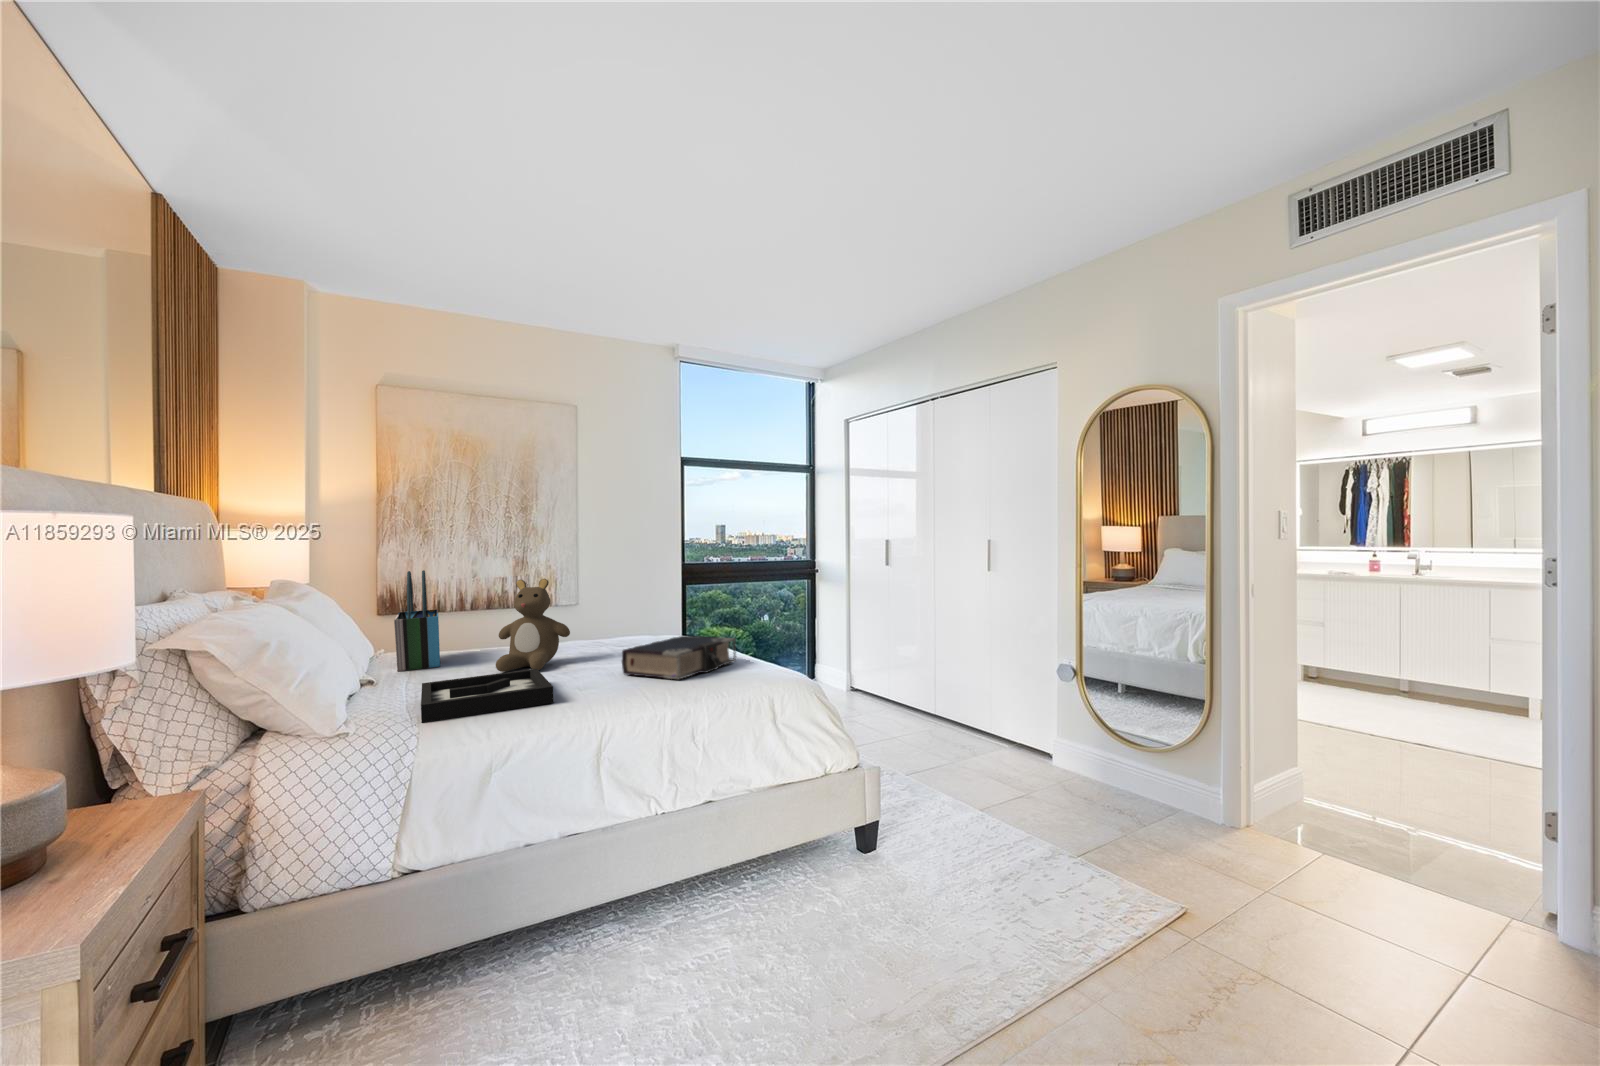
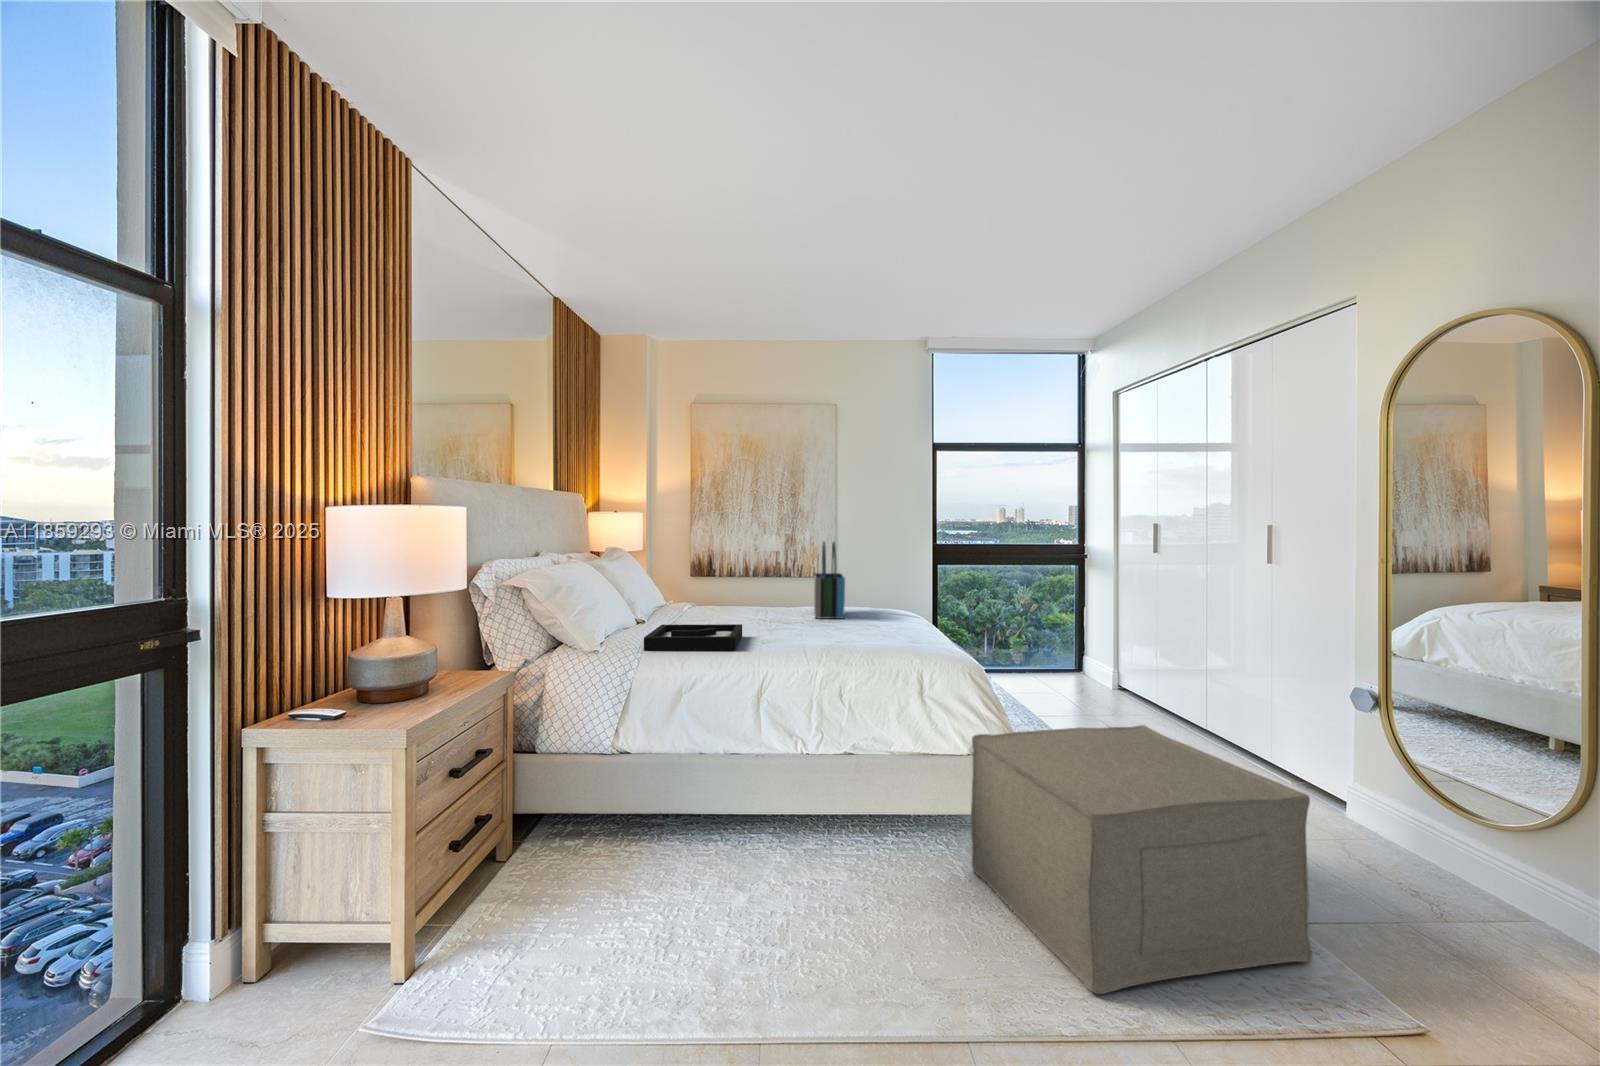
tote bag: present [394,570,440,671] -> present [814,542,845,618]
teddy bear: present [496,579,570,672] -> none [725,552,784,627]
book: present [622,636,736,679] -> none [808,612,911,647]
ottoman: none [841,713,1142,989] -> present [971,725,1312,994]

